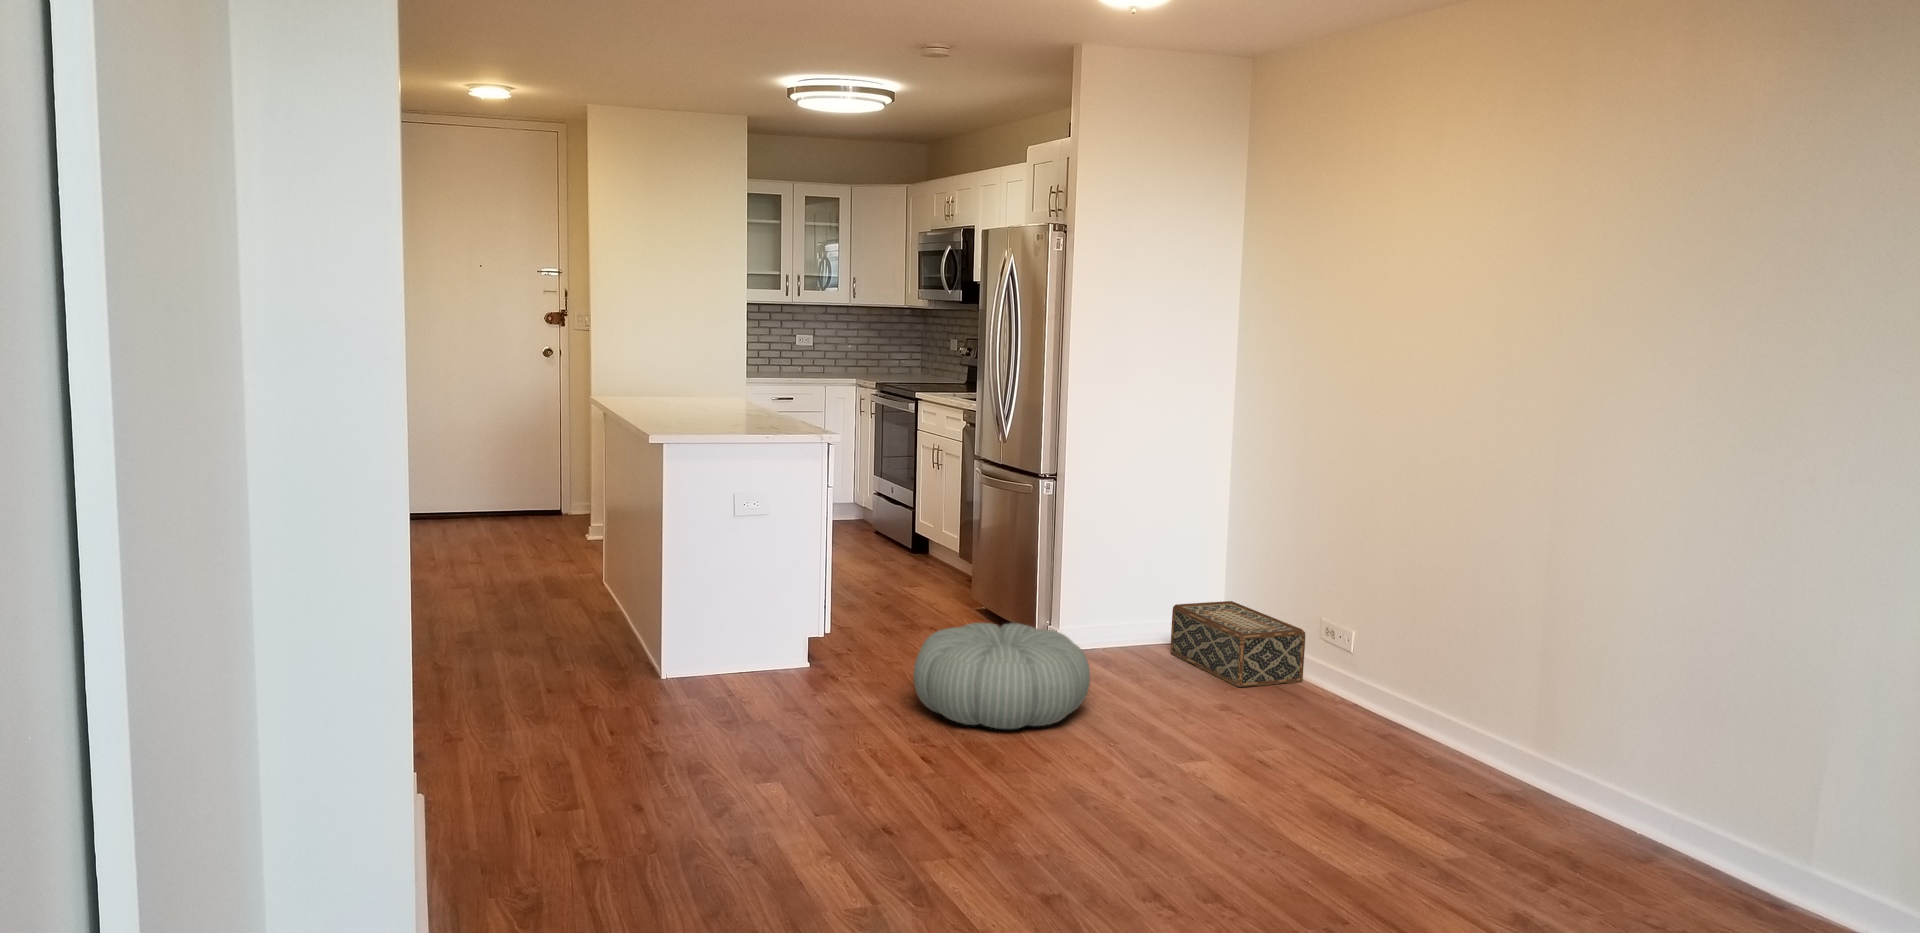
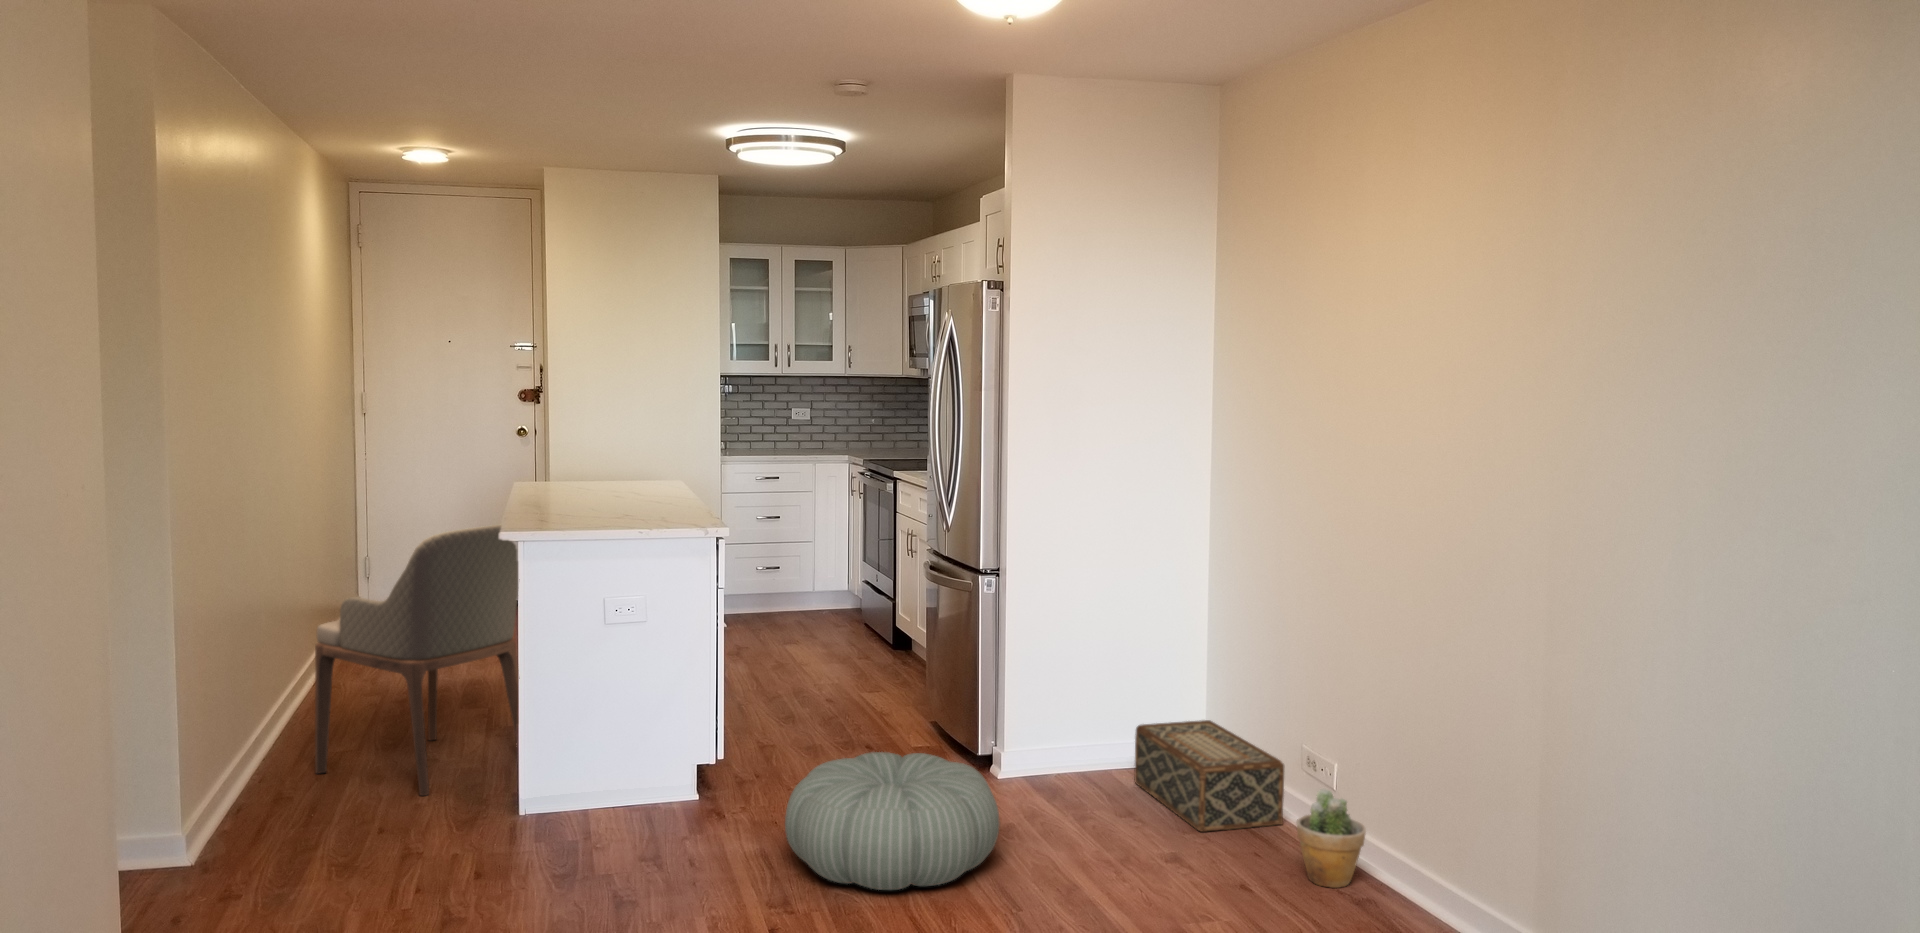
armchair: none [458,432,643,667] -> present [315,524,518,796]
potted plant: none [1328,647,1385,724] -> present [1296,789,1366,888]

